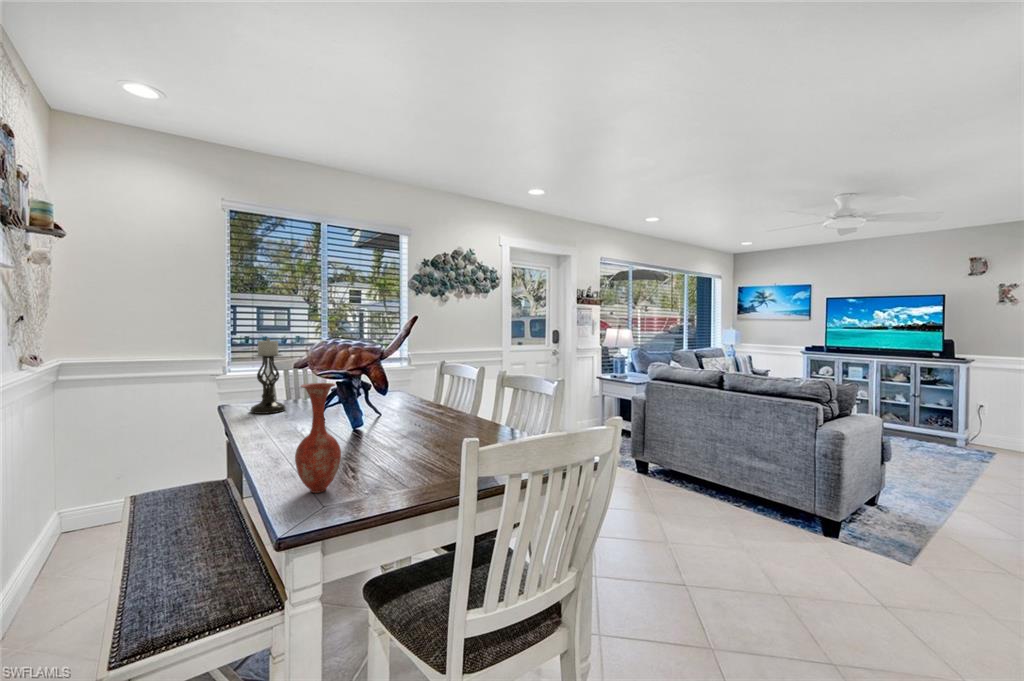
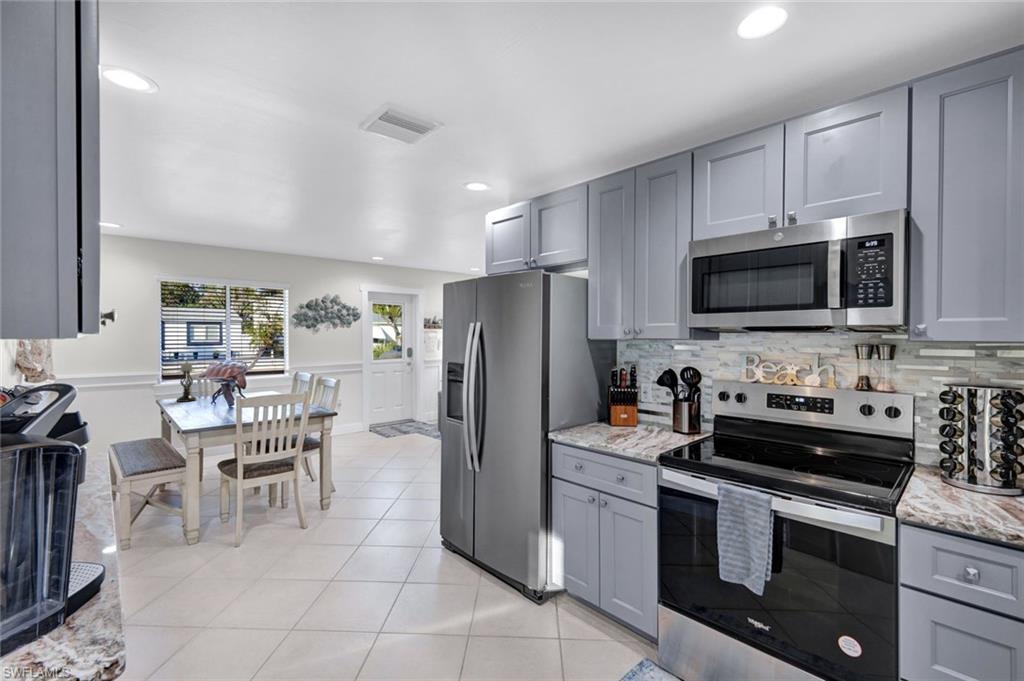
vase: present [295,383,341,493] -> none [194,382,213,422]

